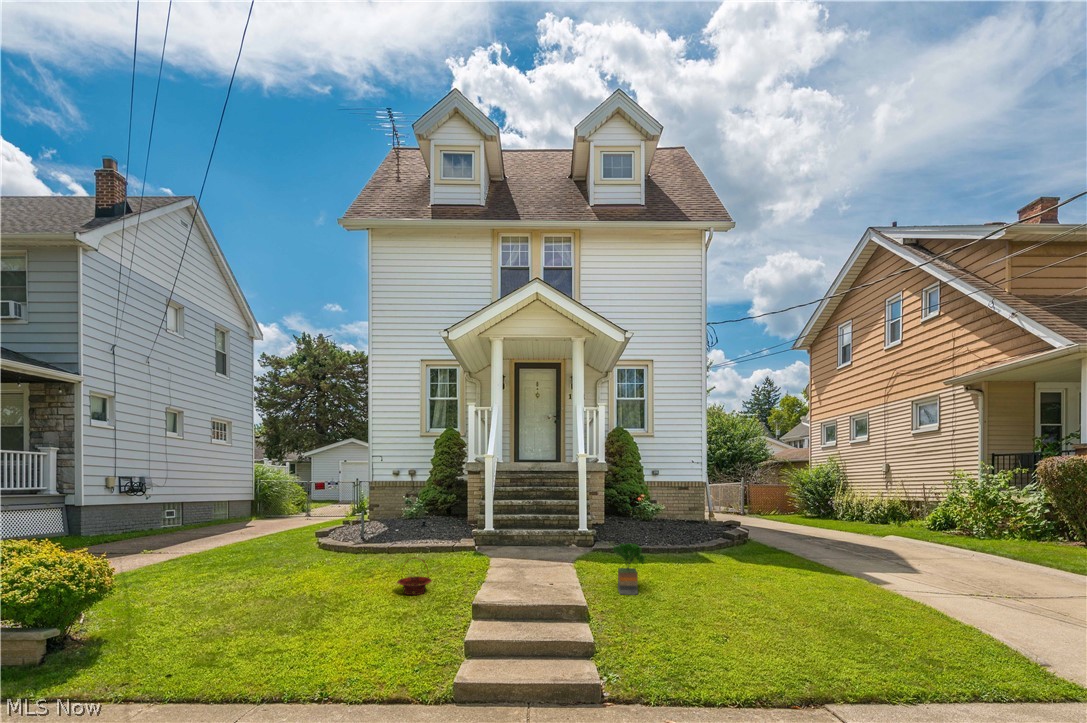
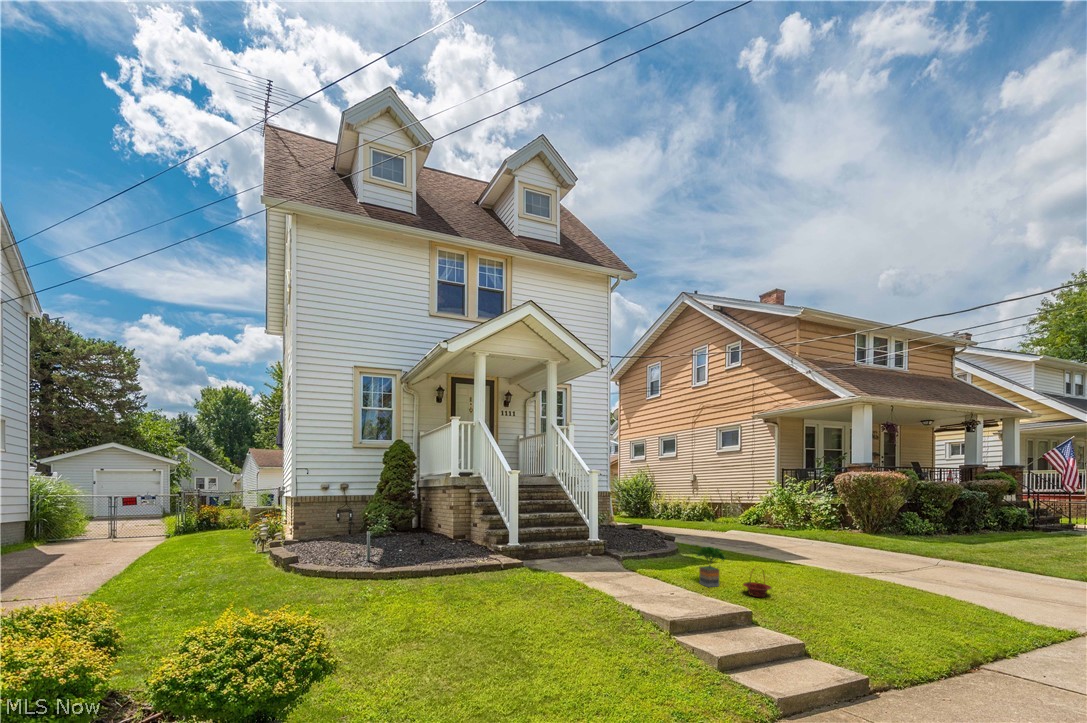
basket: present [398,558,432,595] -> present [743,569,771,597]

